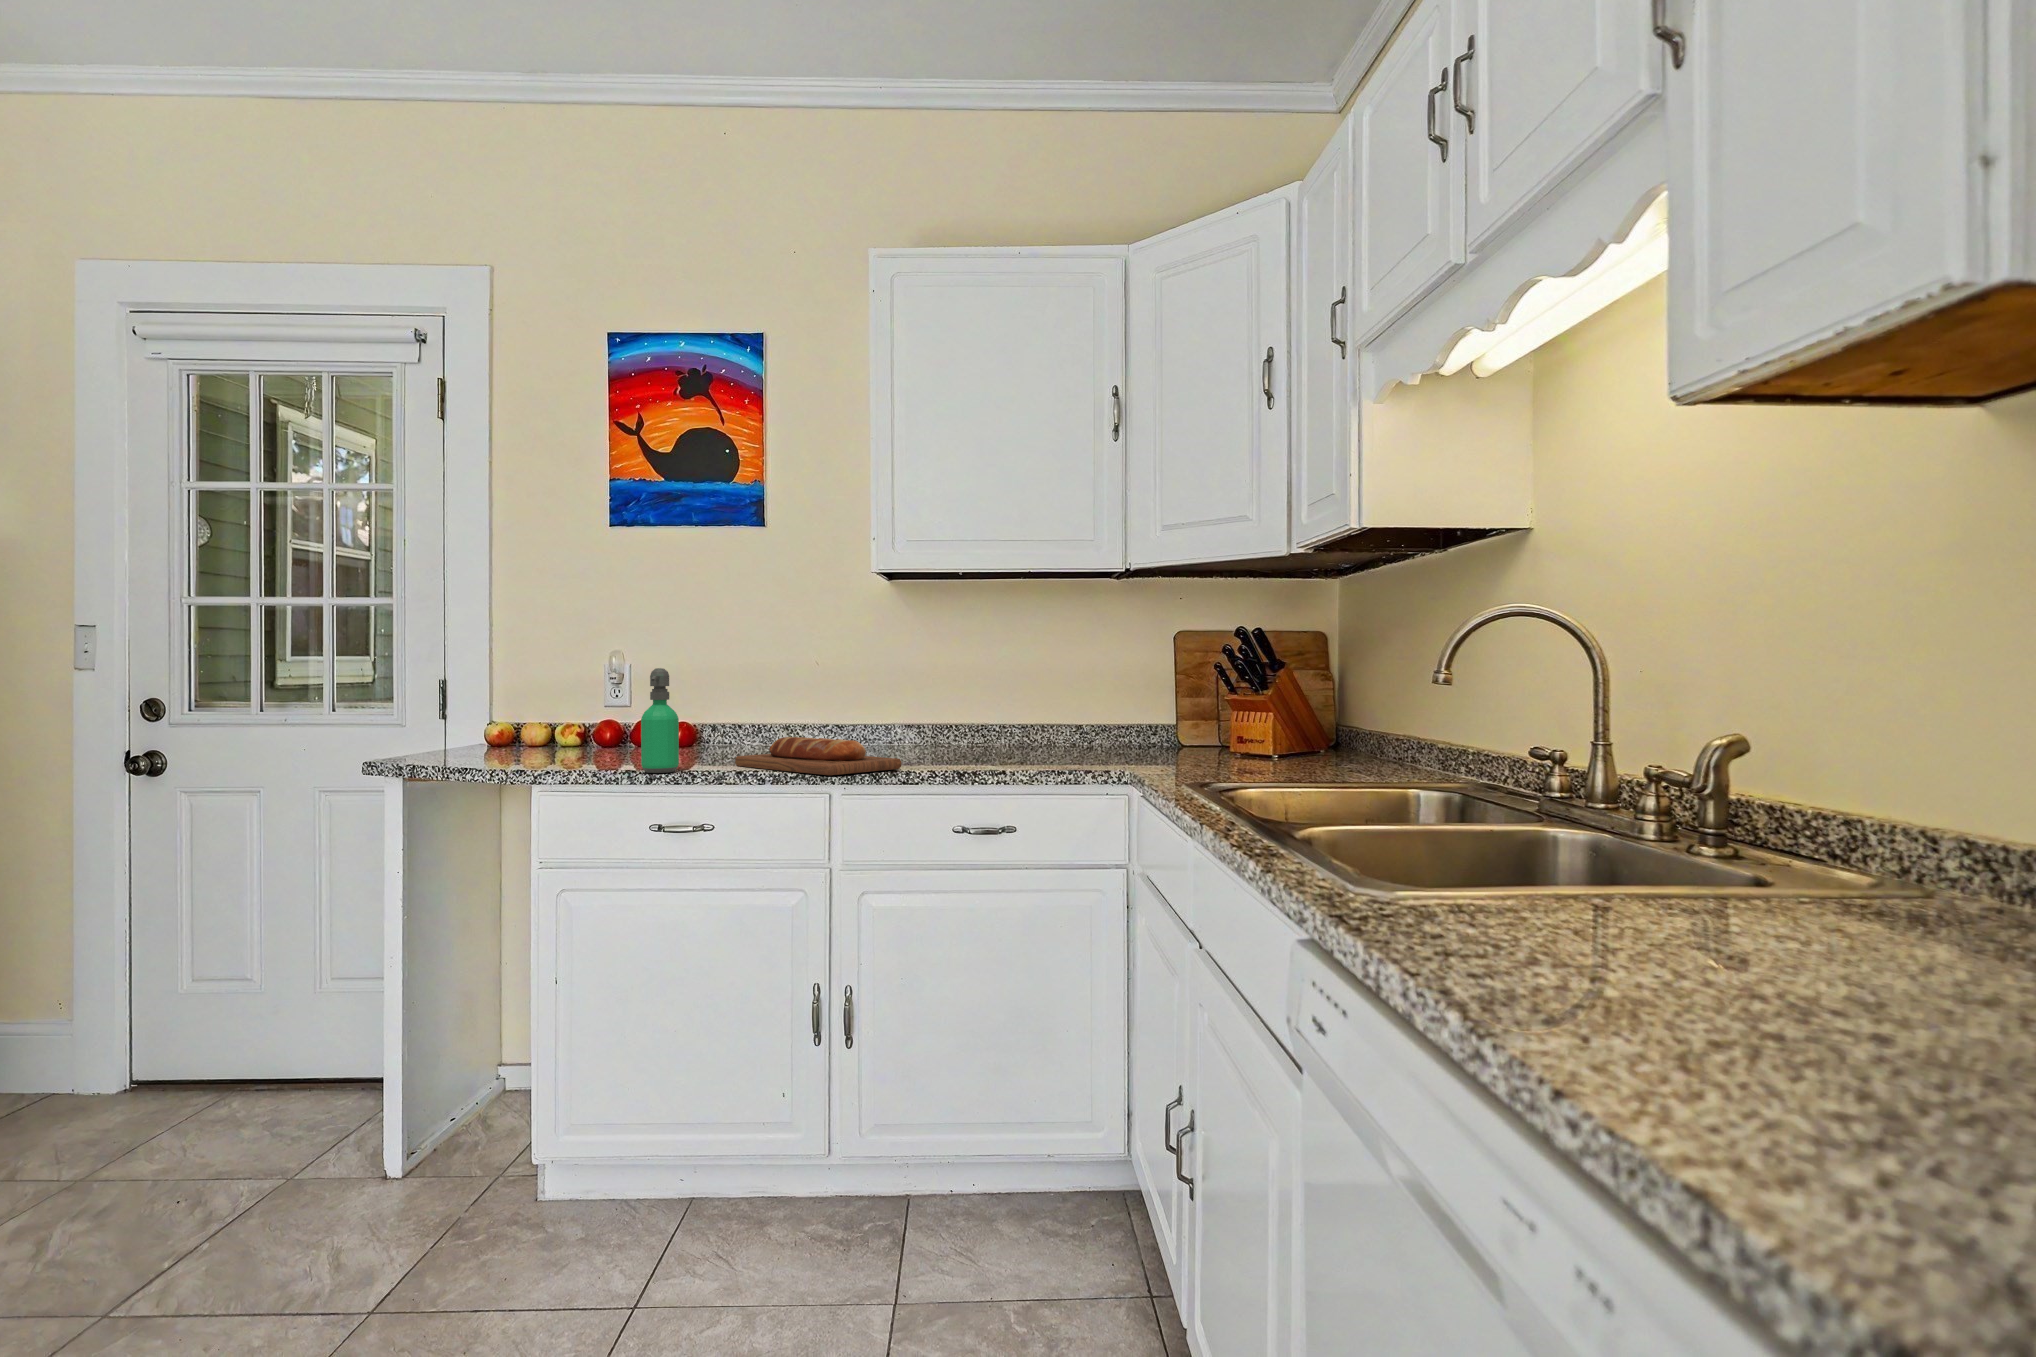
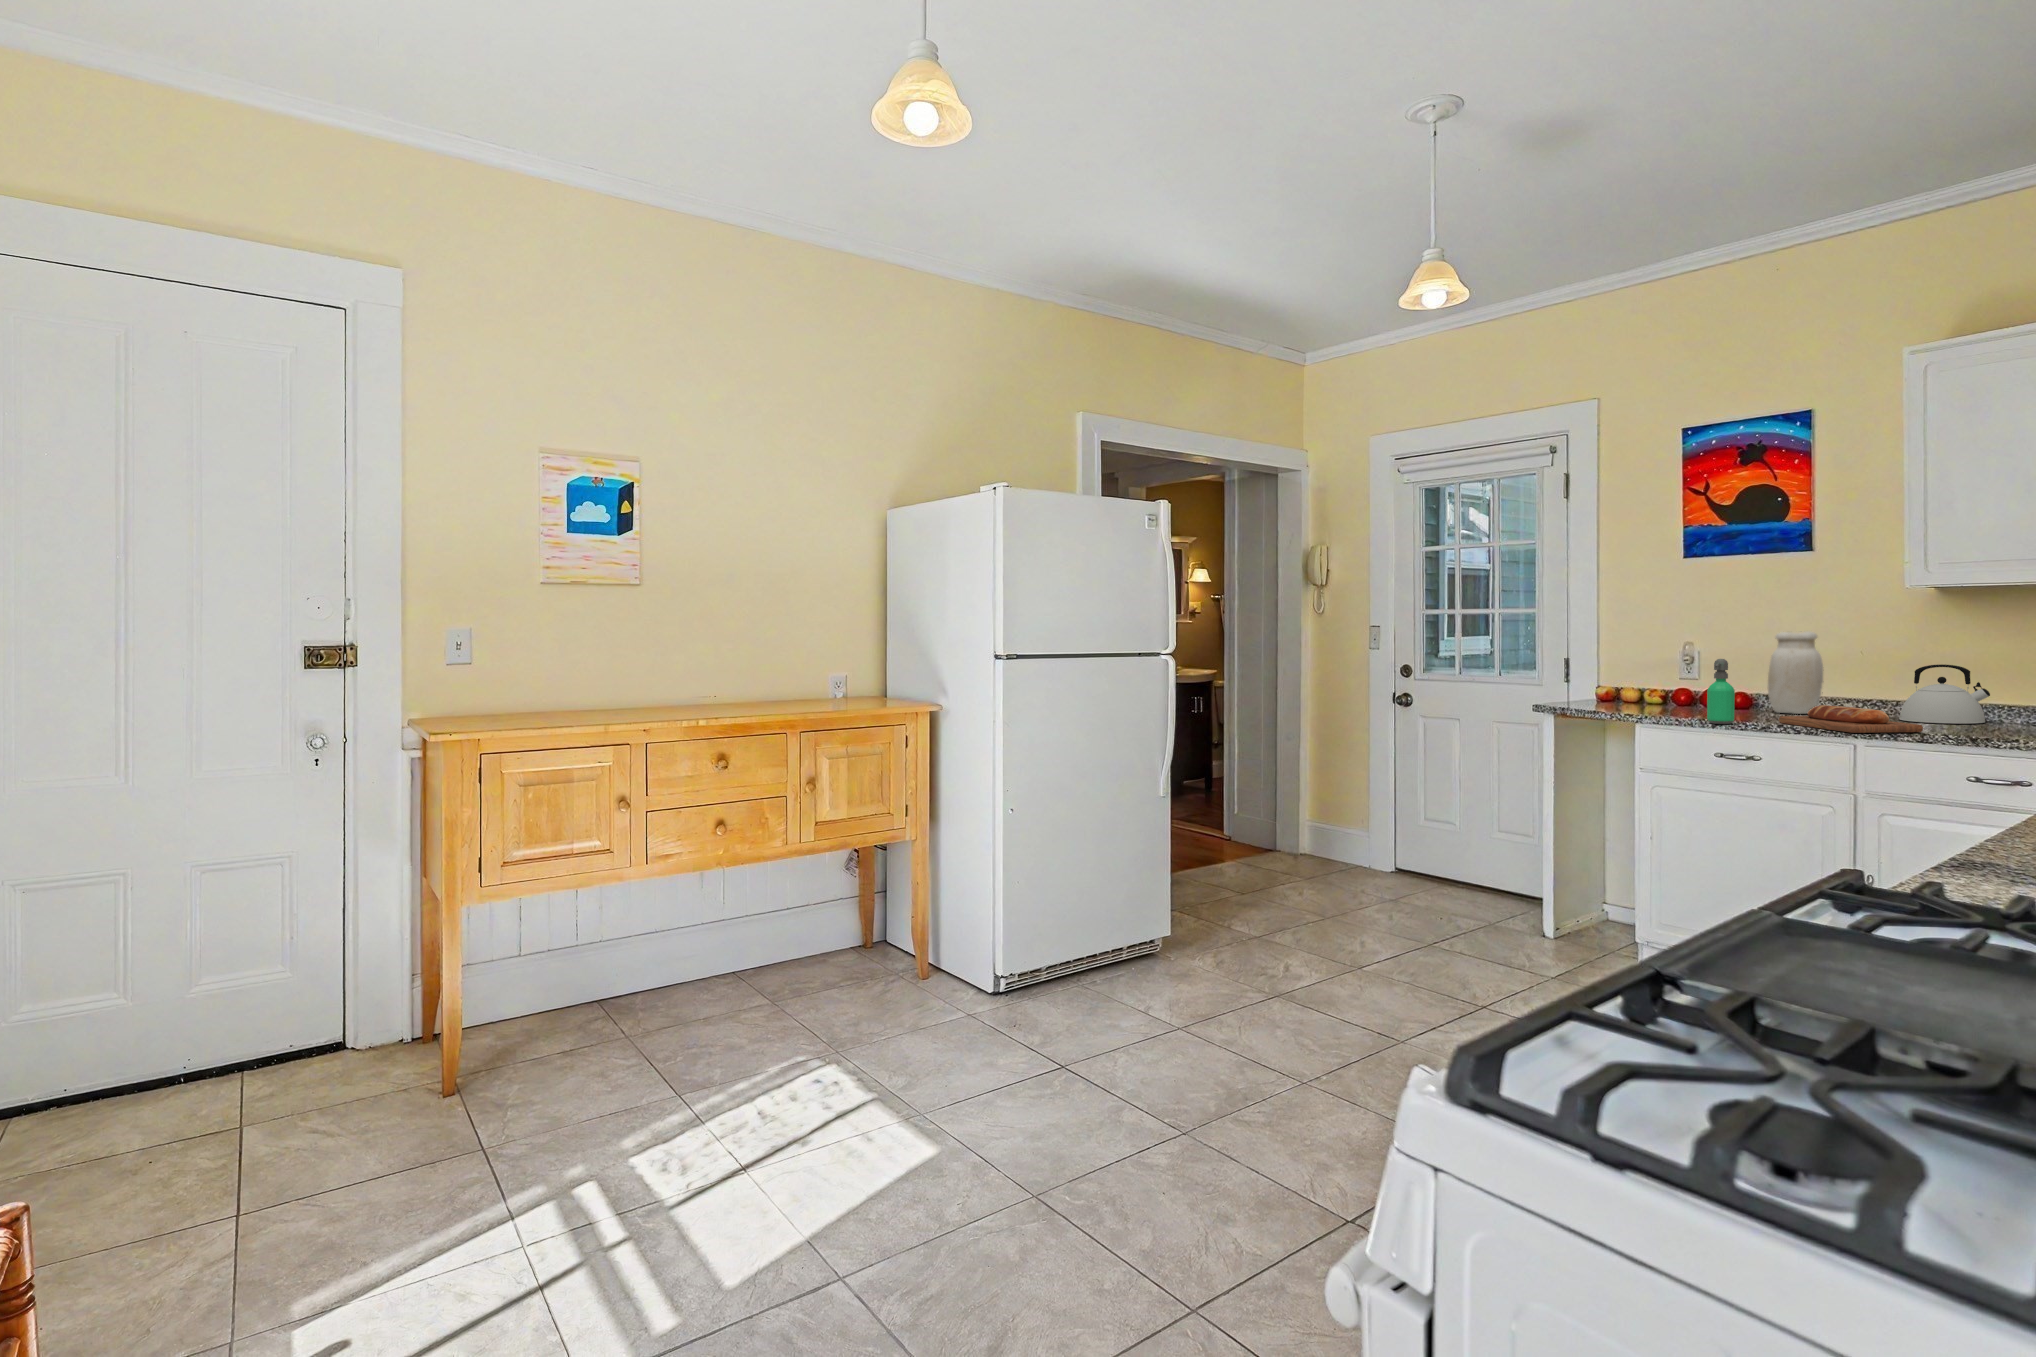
jar: none [717,637,780,751] -> present [1768,631,1824,714]
kettle: none [862,680,947,755] -> present [1899,664,1990,724]

